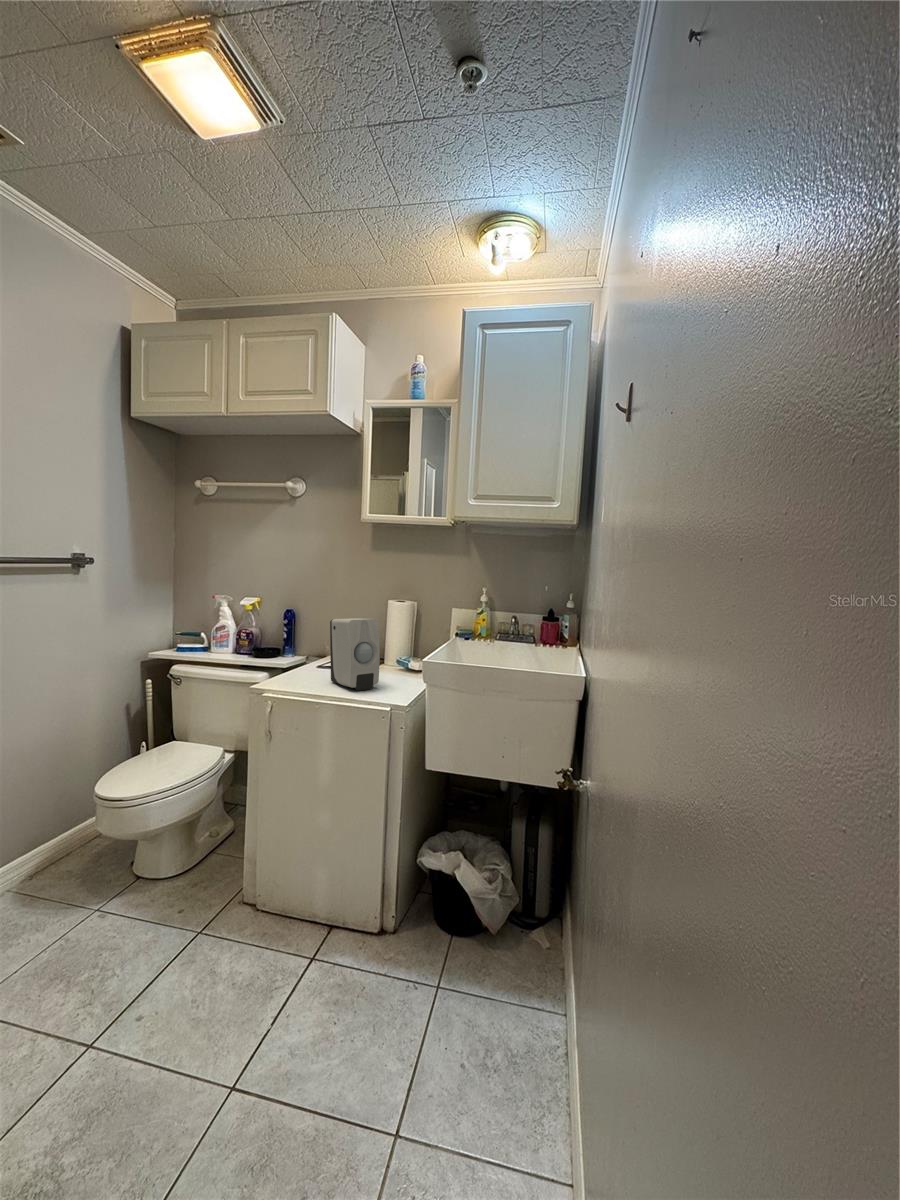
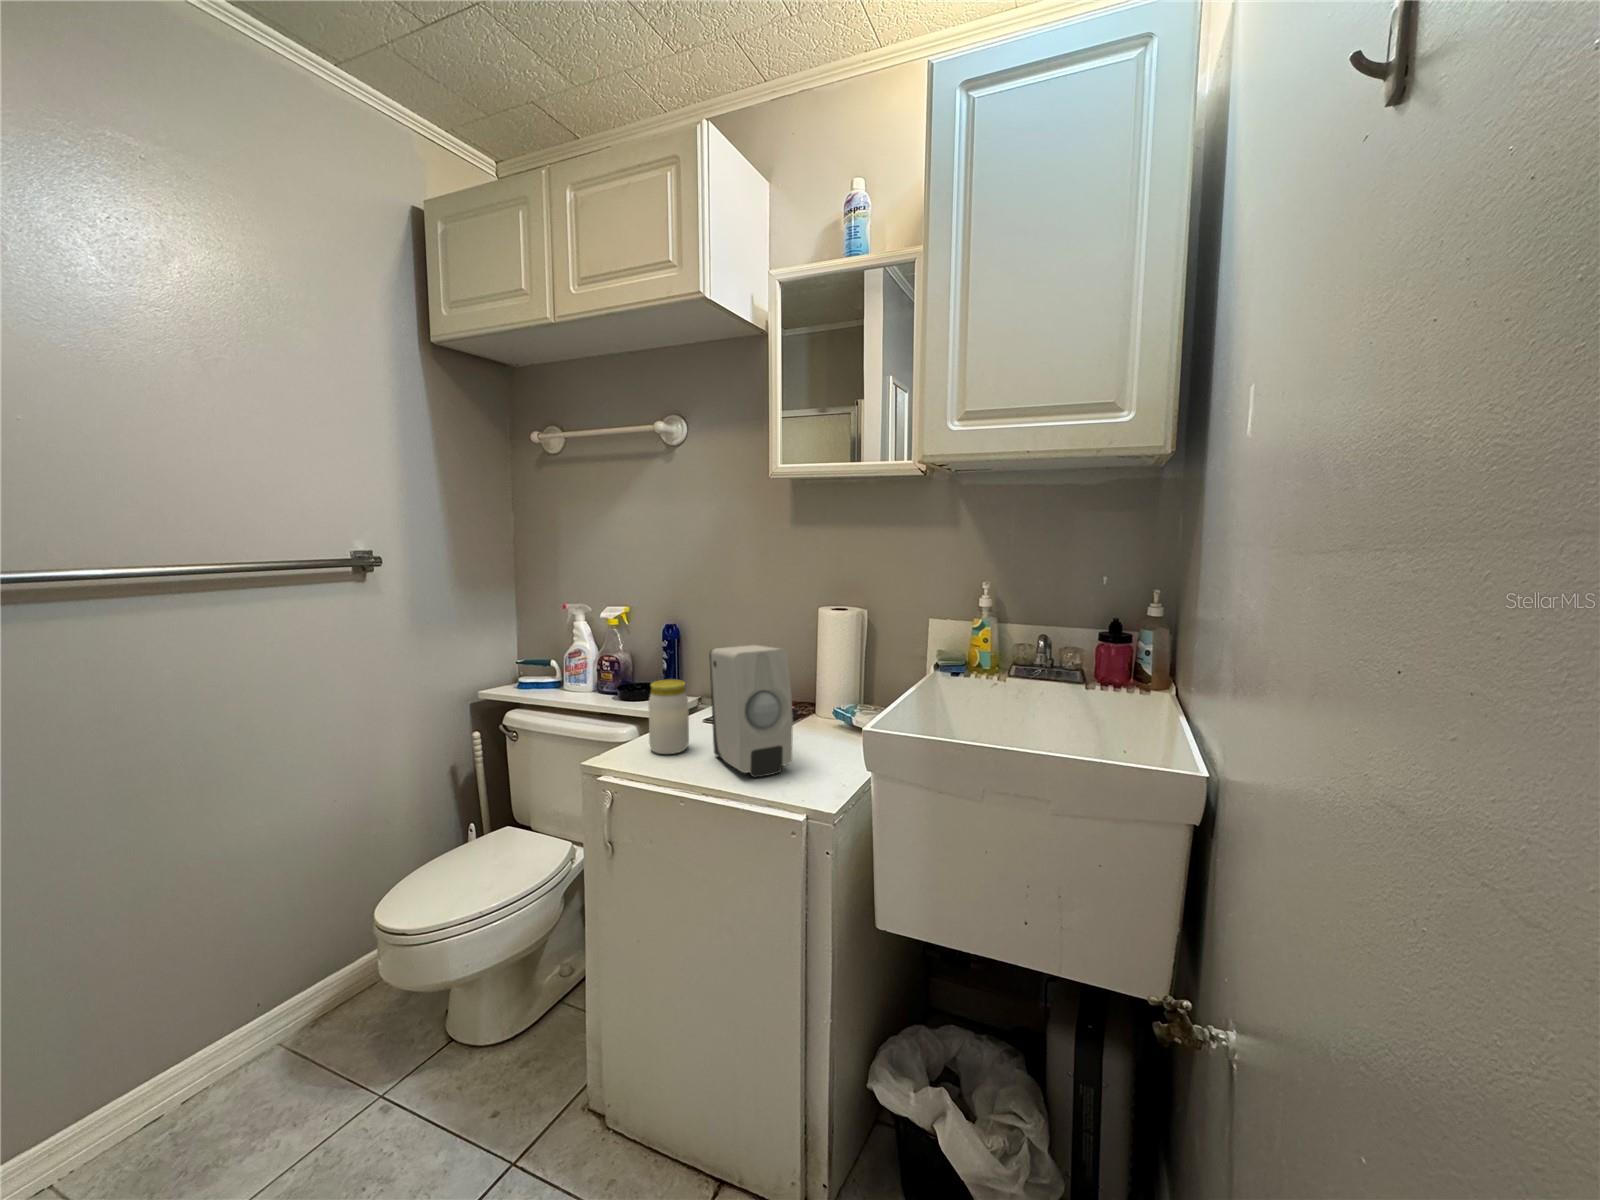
jar: none [290,638,315,681] -> present [648,679,689,754]

